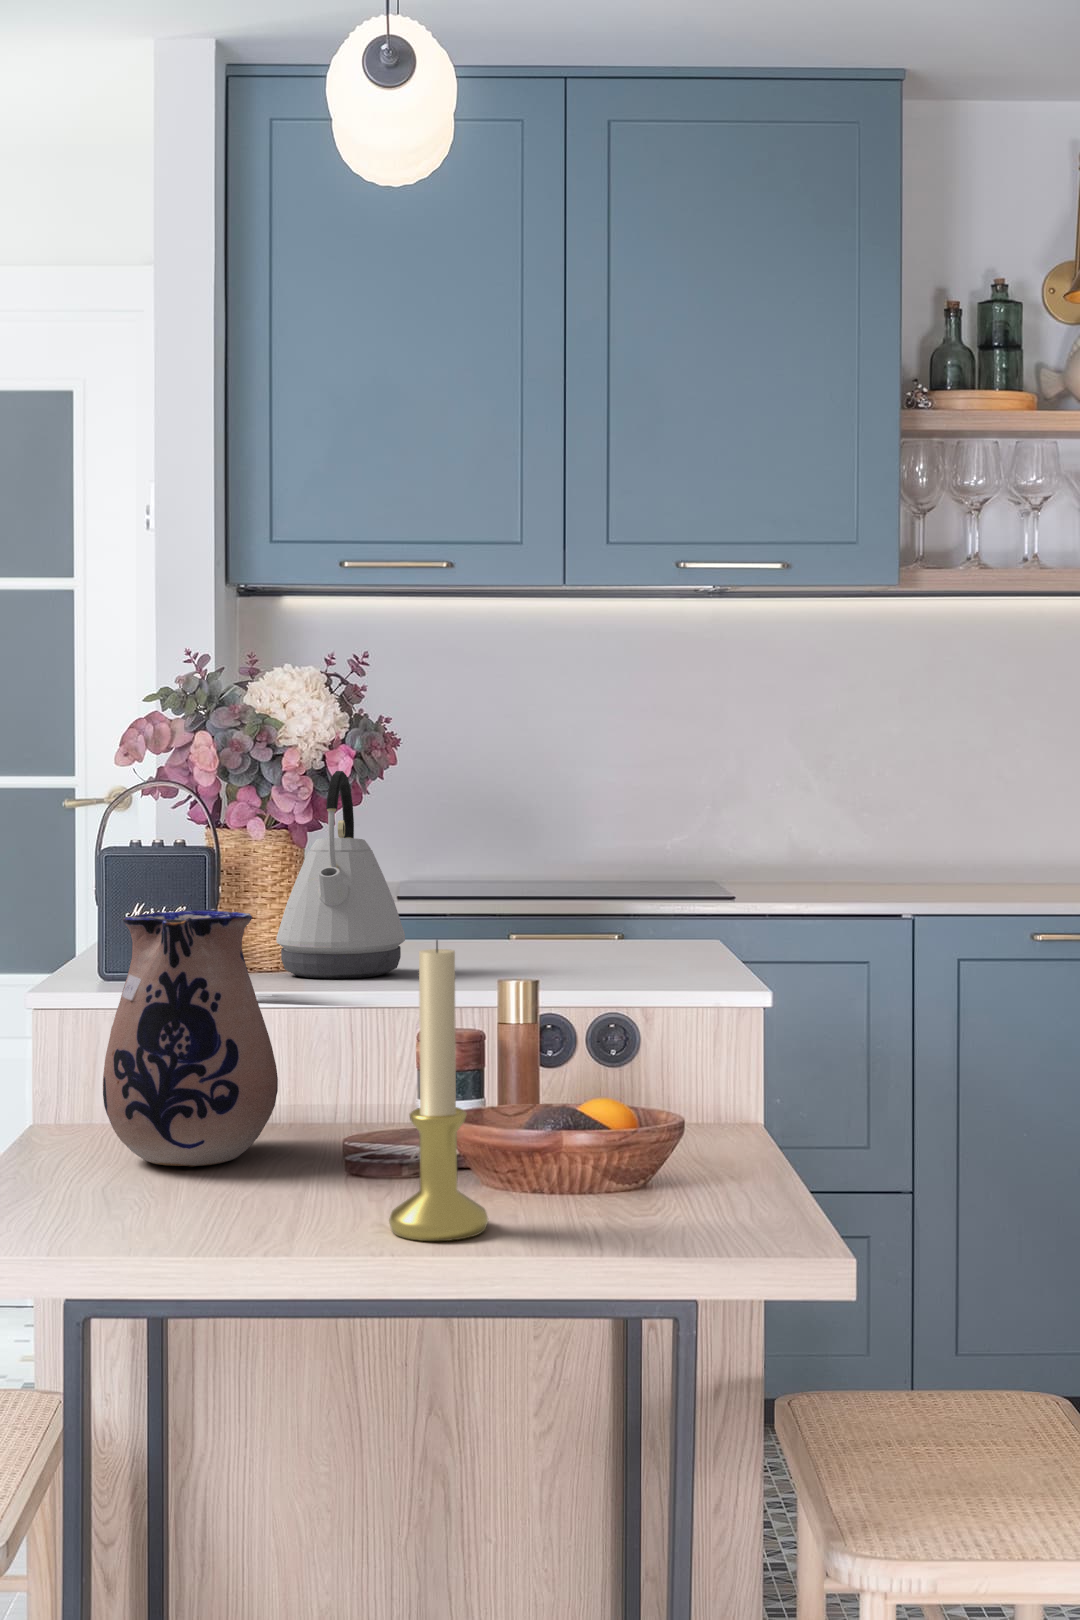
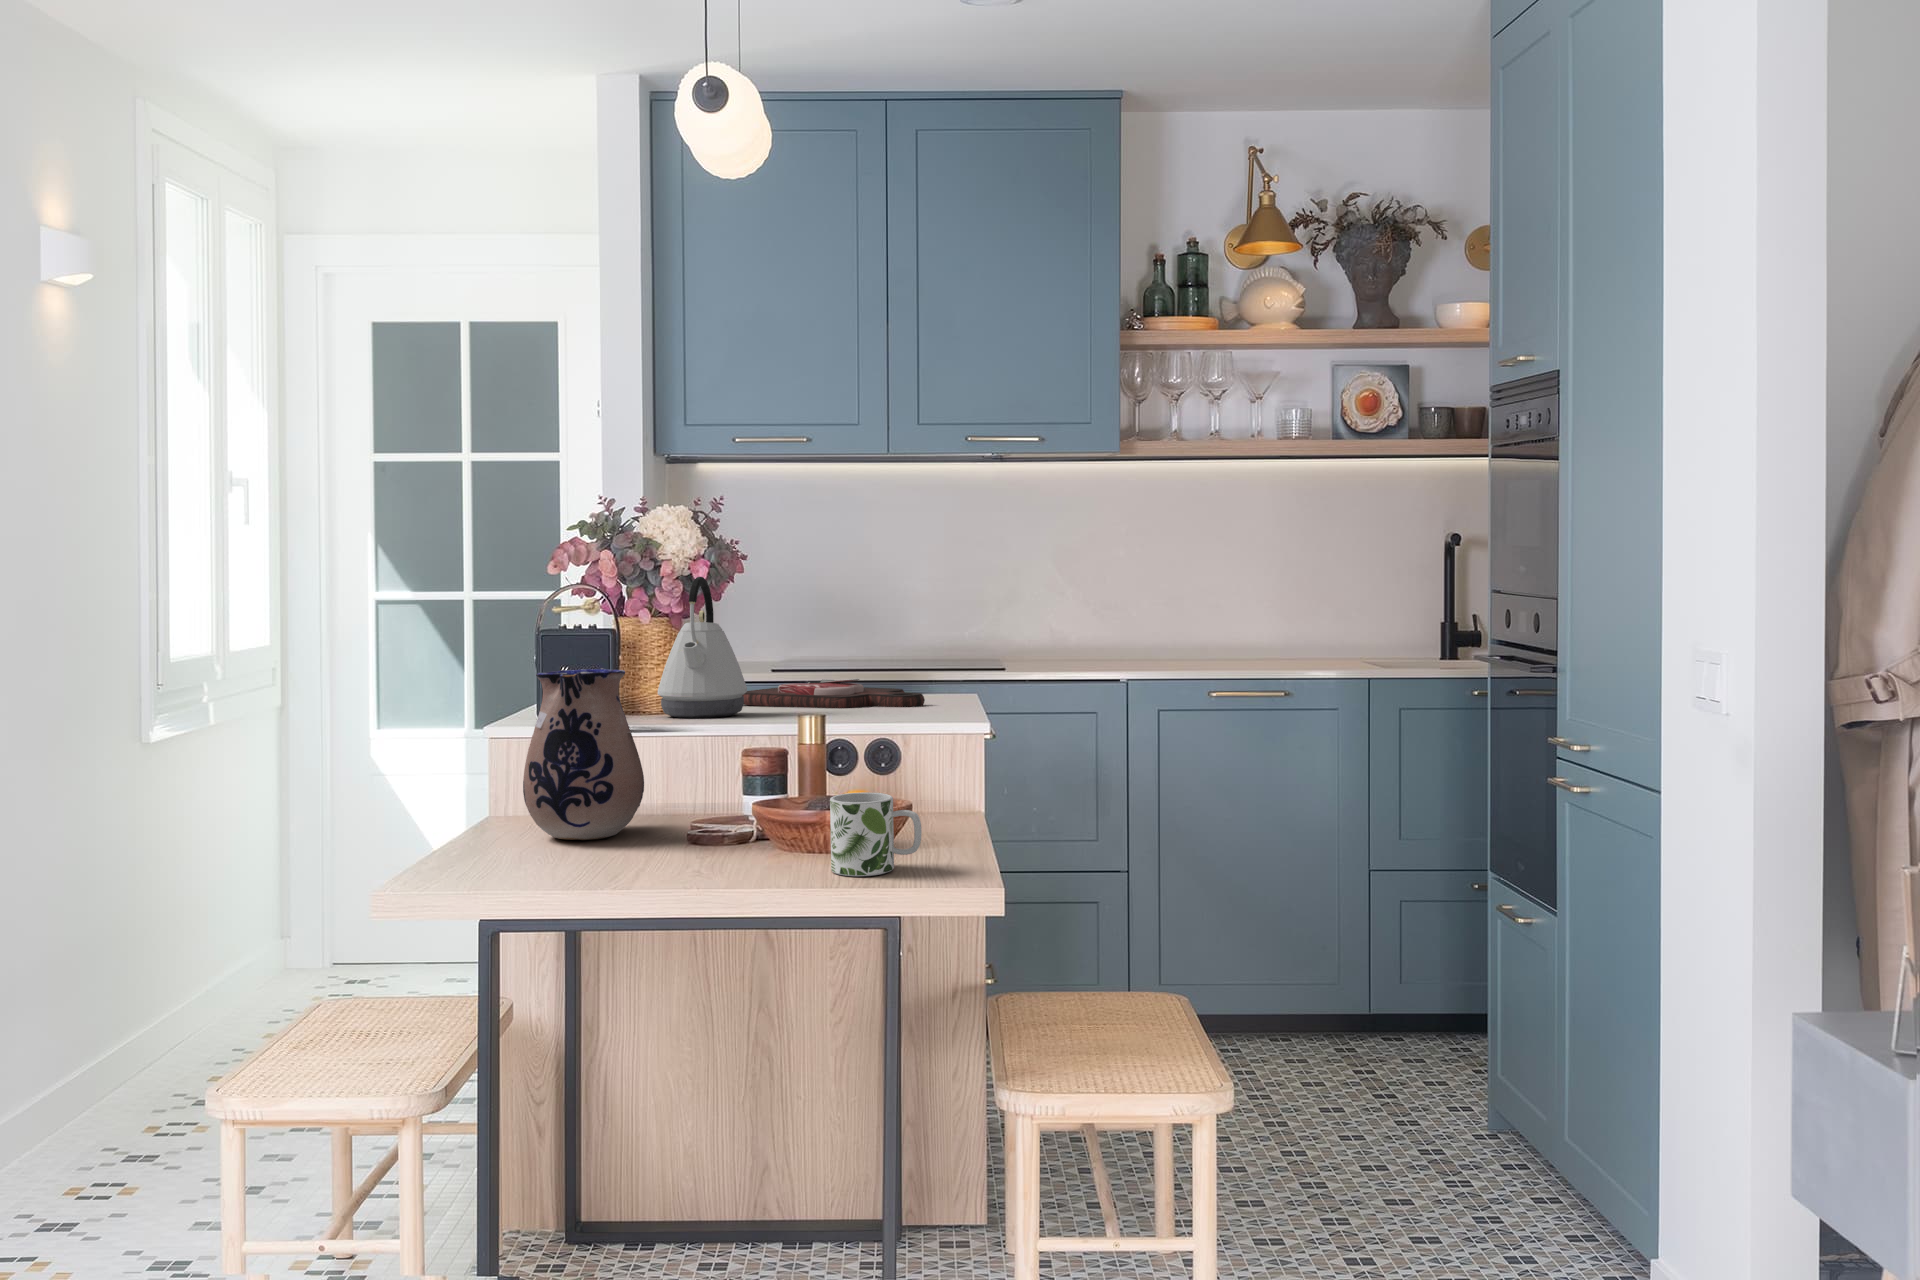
cutting board: none [374,918,652,964] -> present [742,678,925,708]
candle holder: present [389,940,488,1241] -> none [701,681,768,880]
mug: none [580,1107,718,1237] -> present [830,792,922,876]

